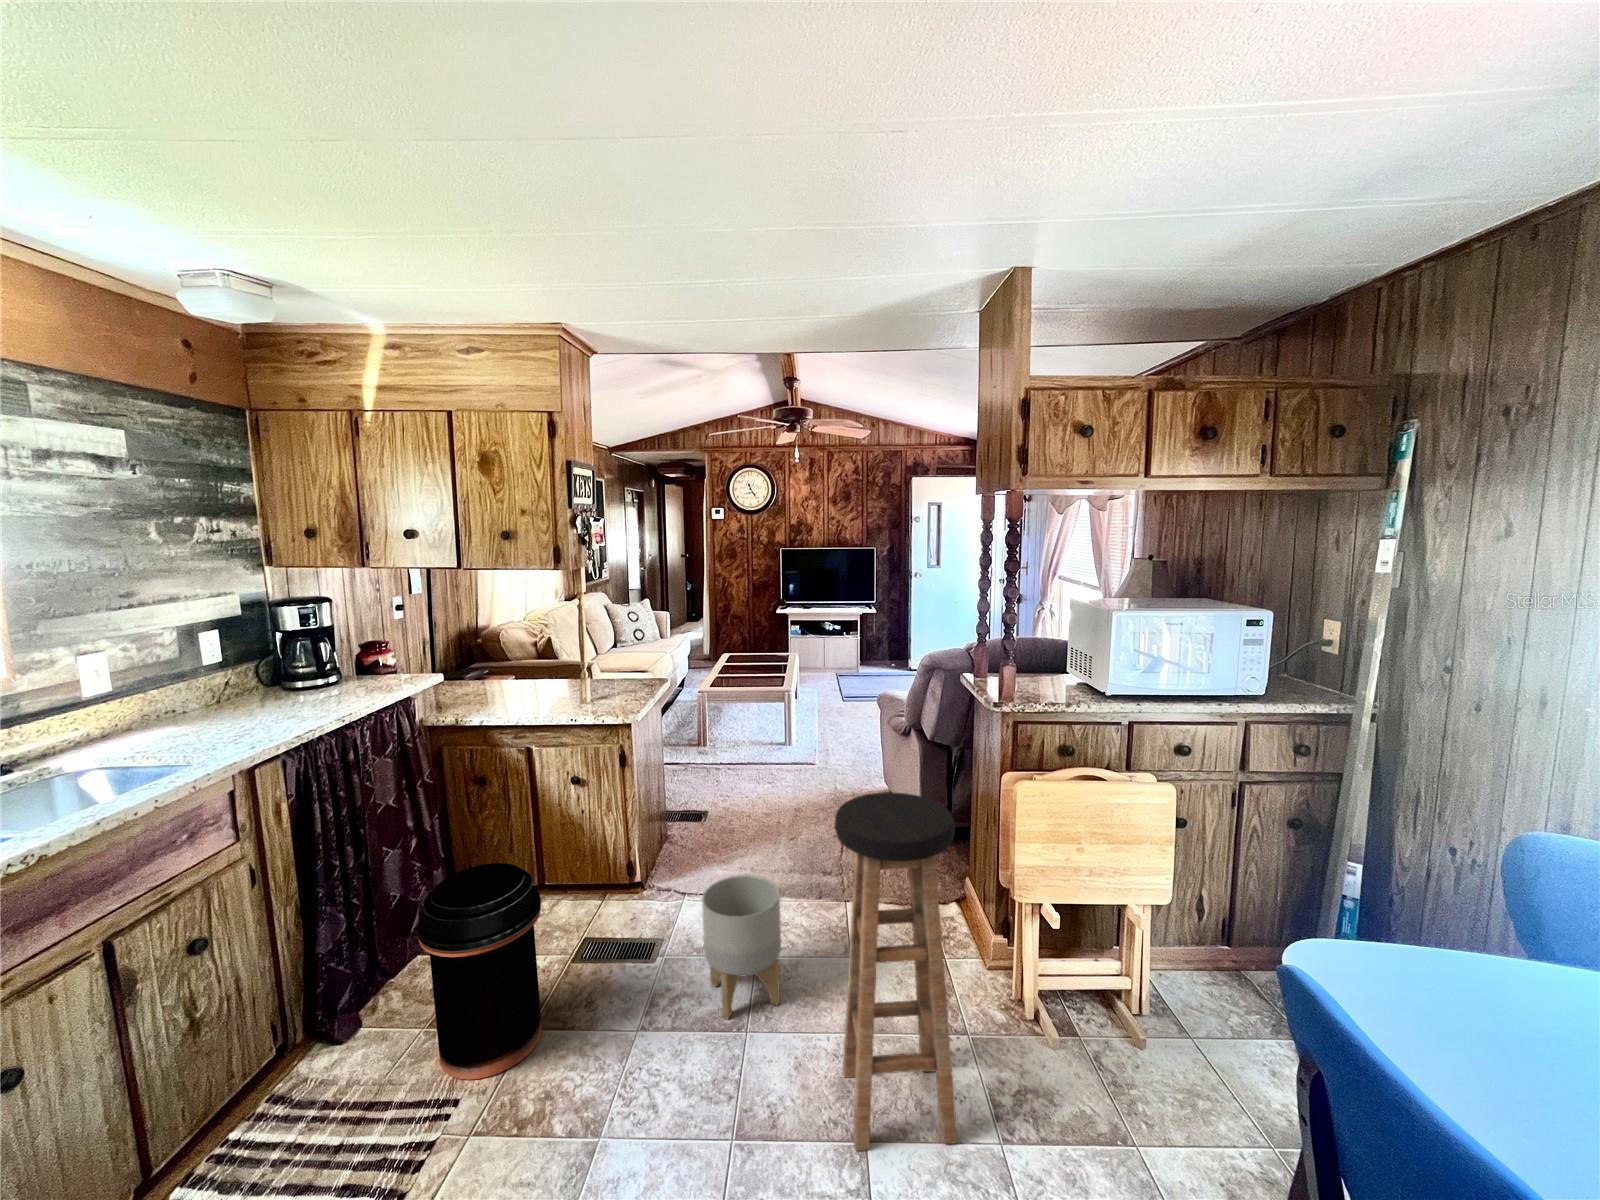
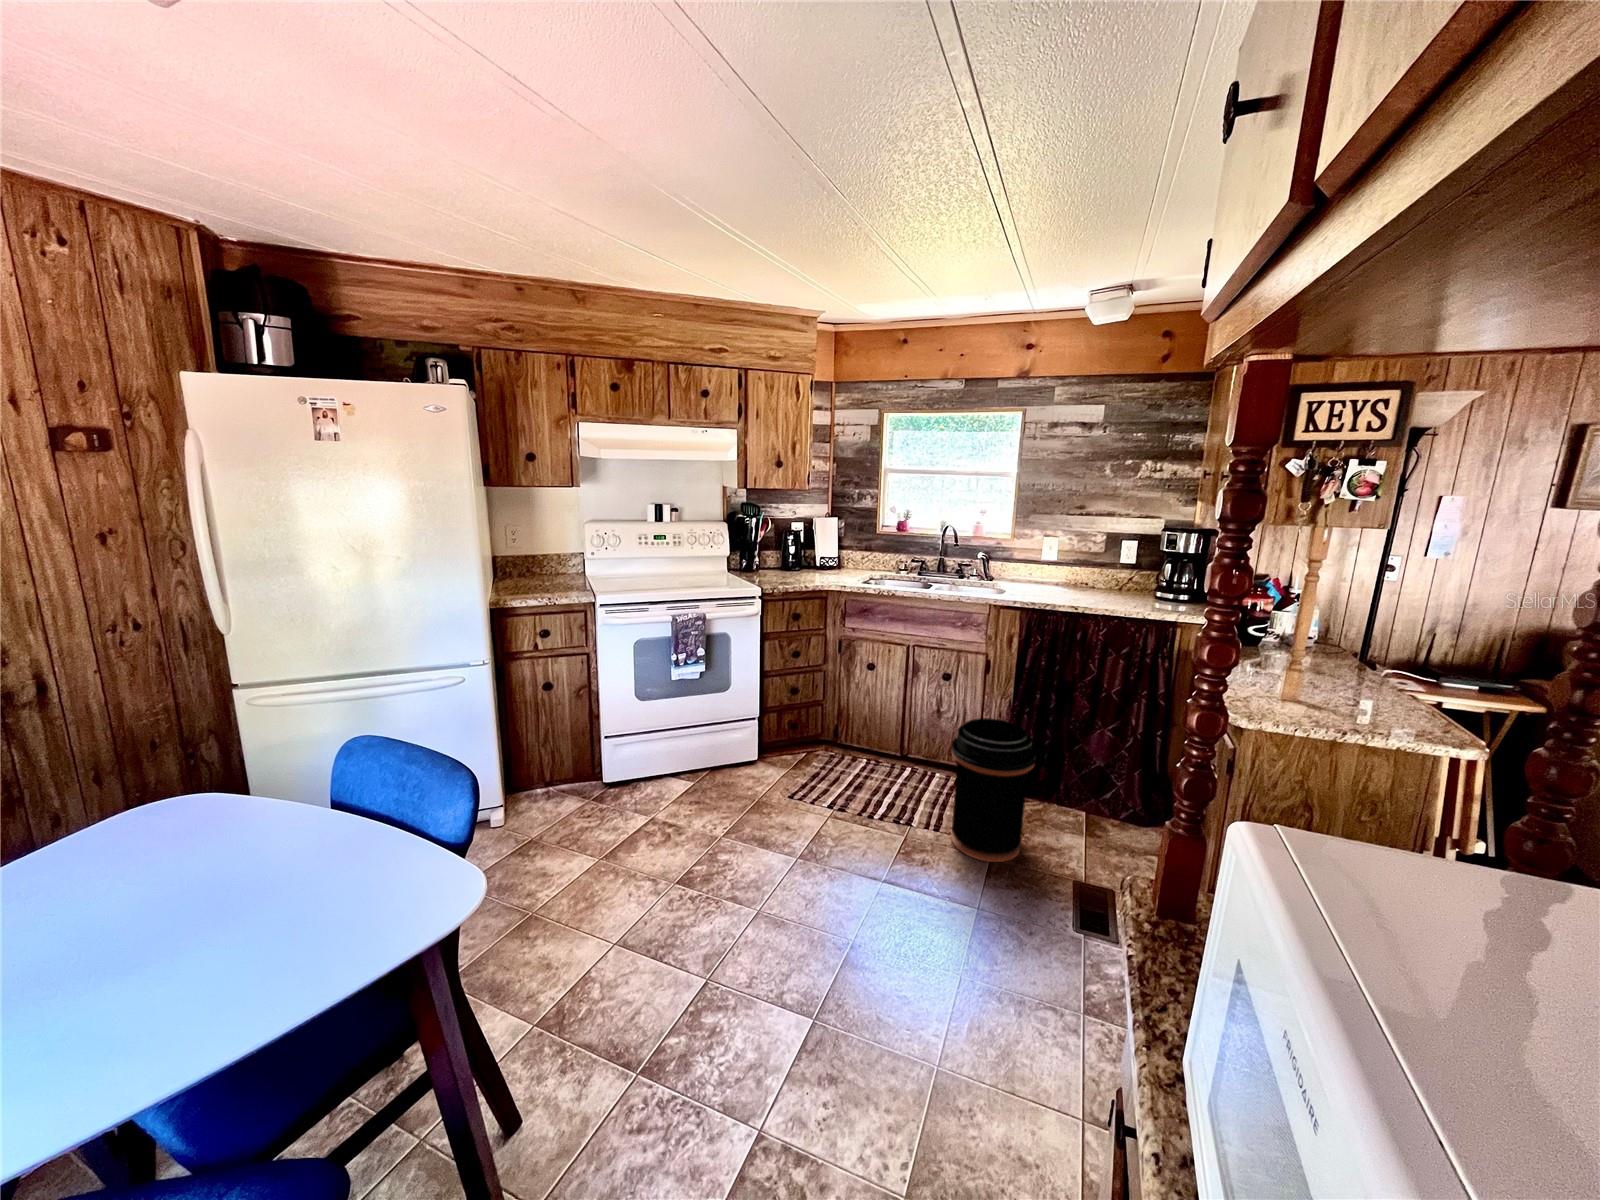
bar stool: present [835,792,958,1151] -> none [779,755,915,1123]
planter: present [702,875,781,1019] -> none [984,862,1080,1016]

